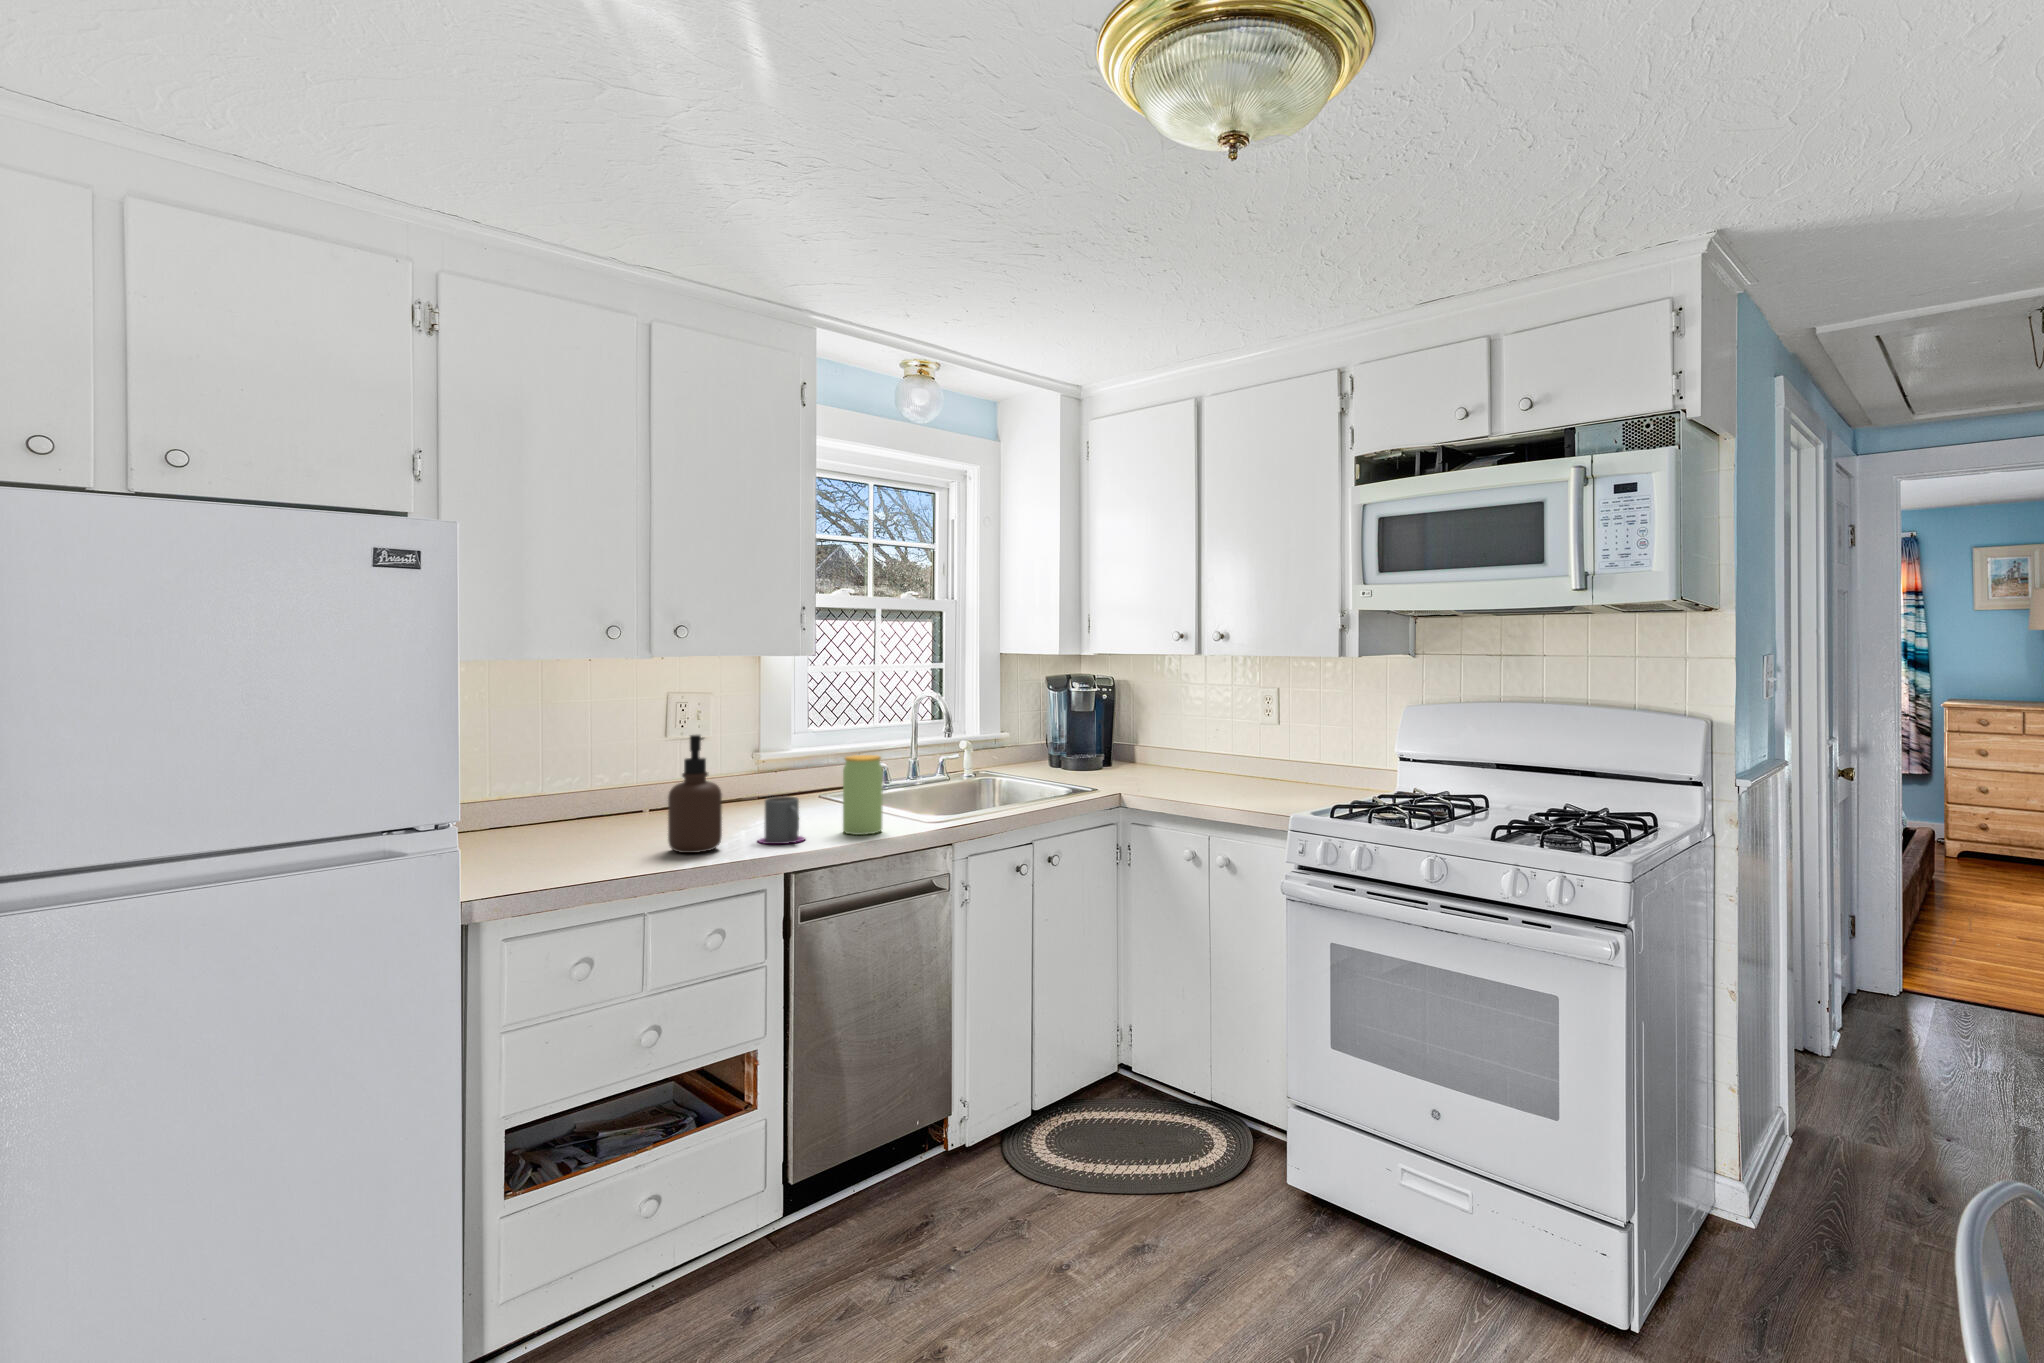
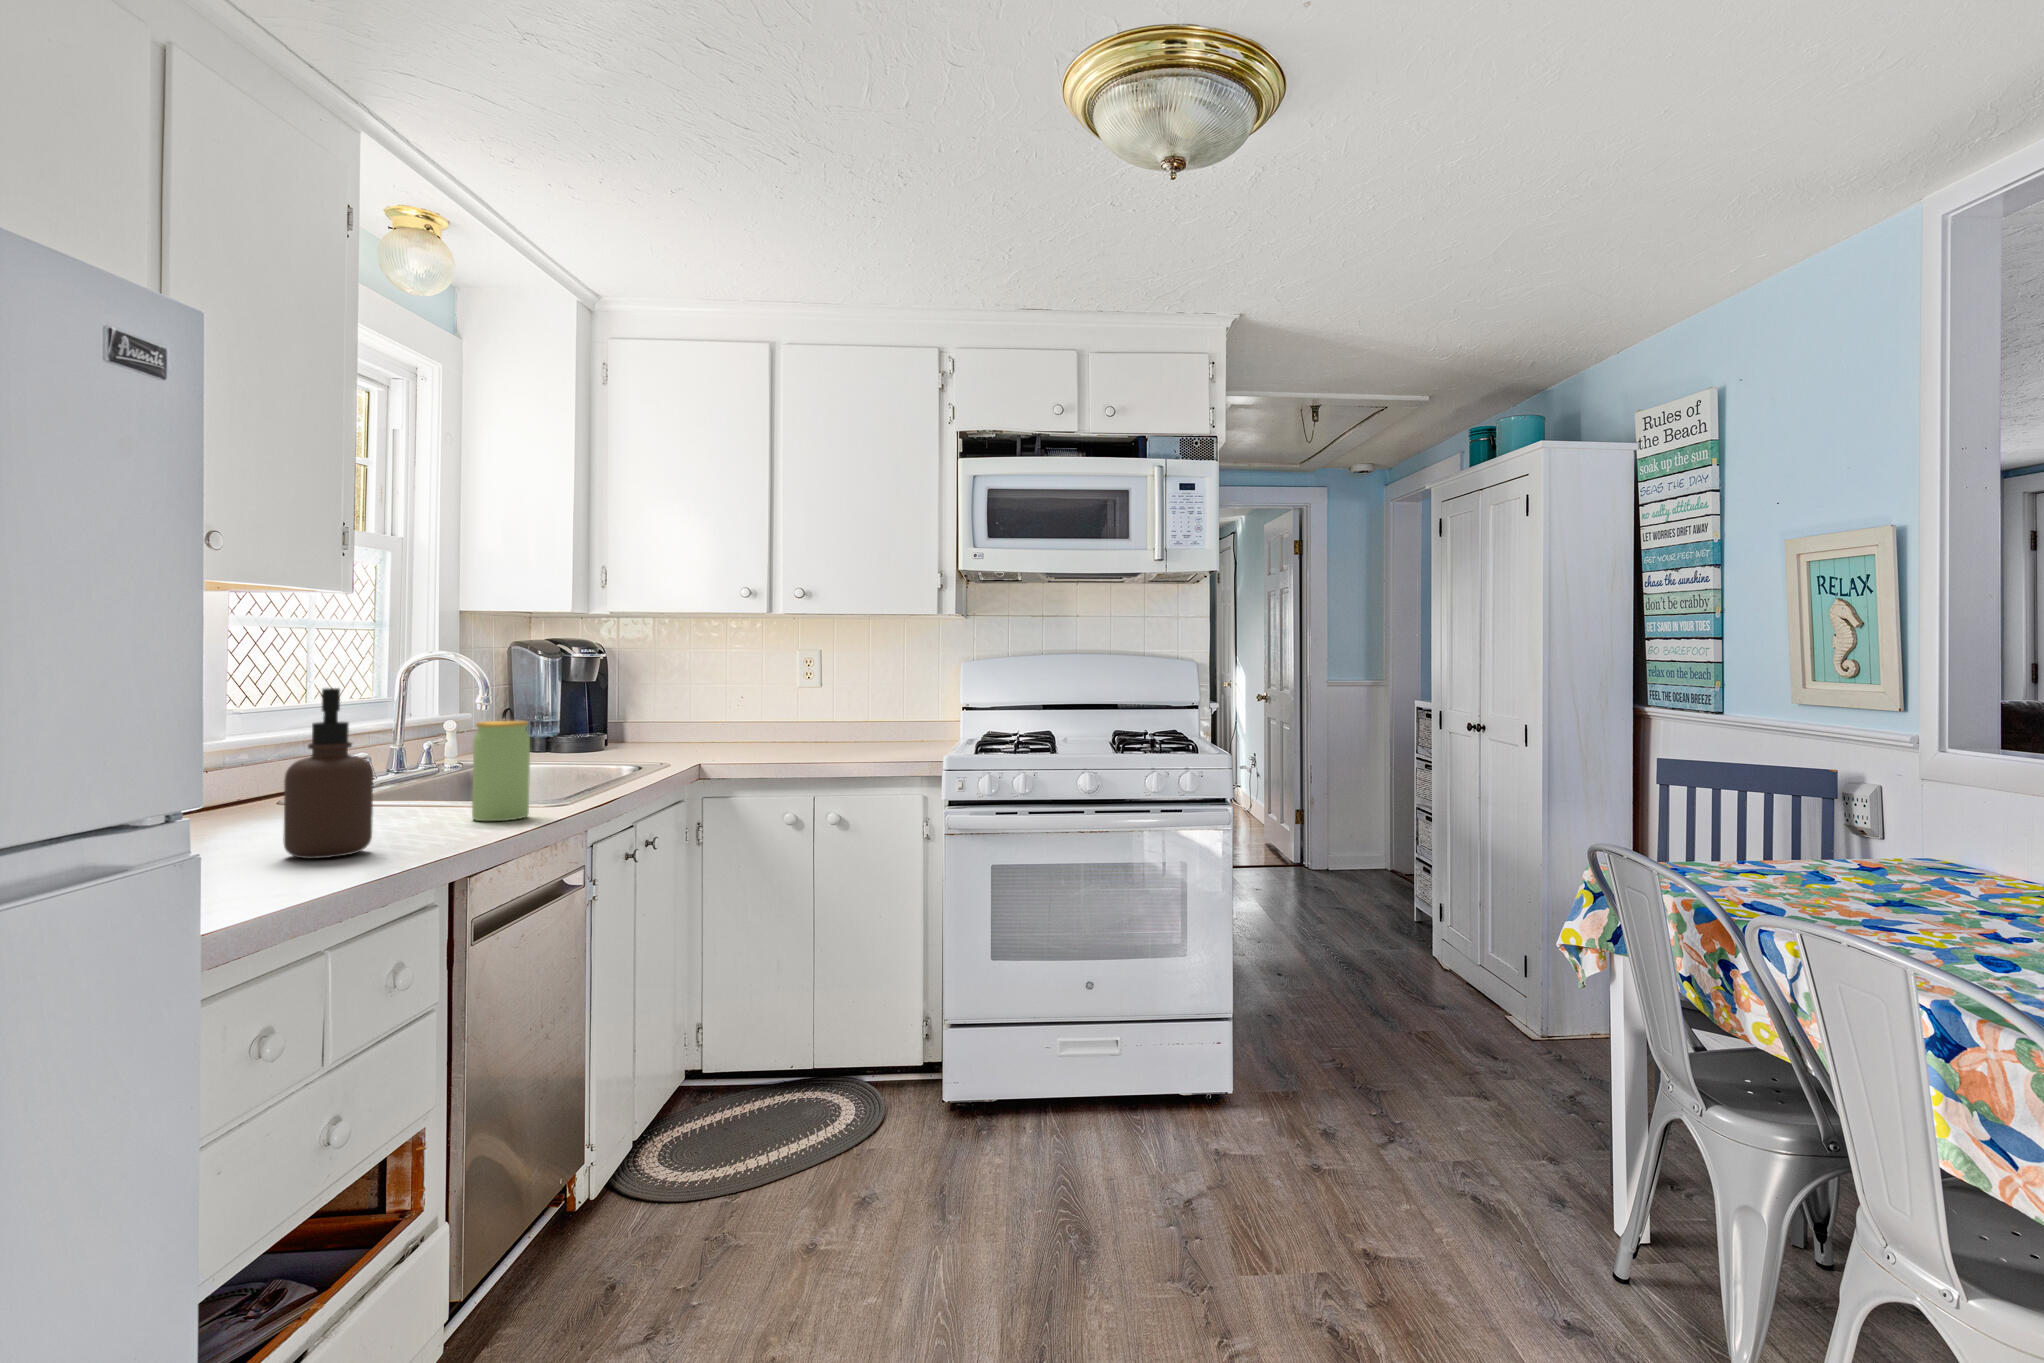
mug: present [758,796,805,844] -> none [382,776,461,839]

